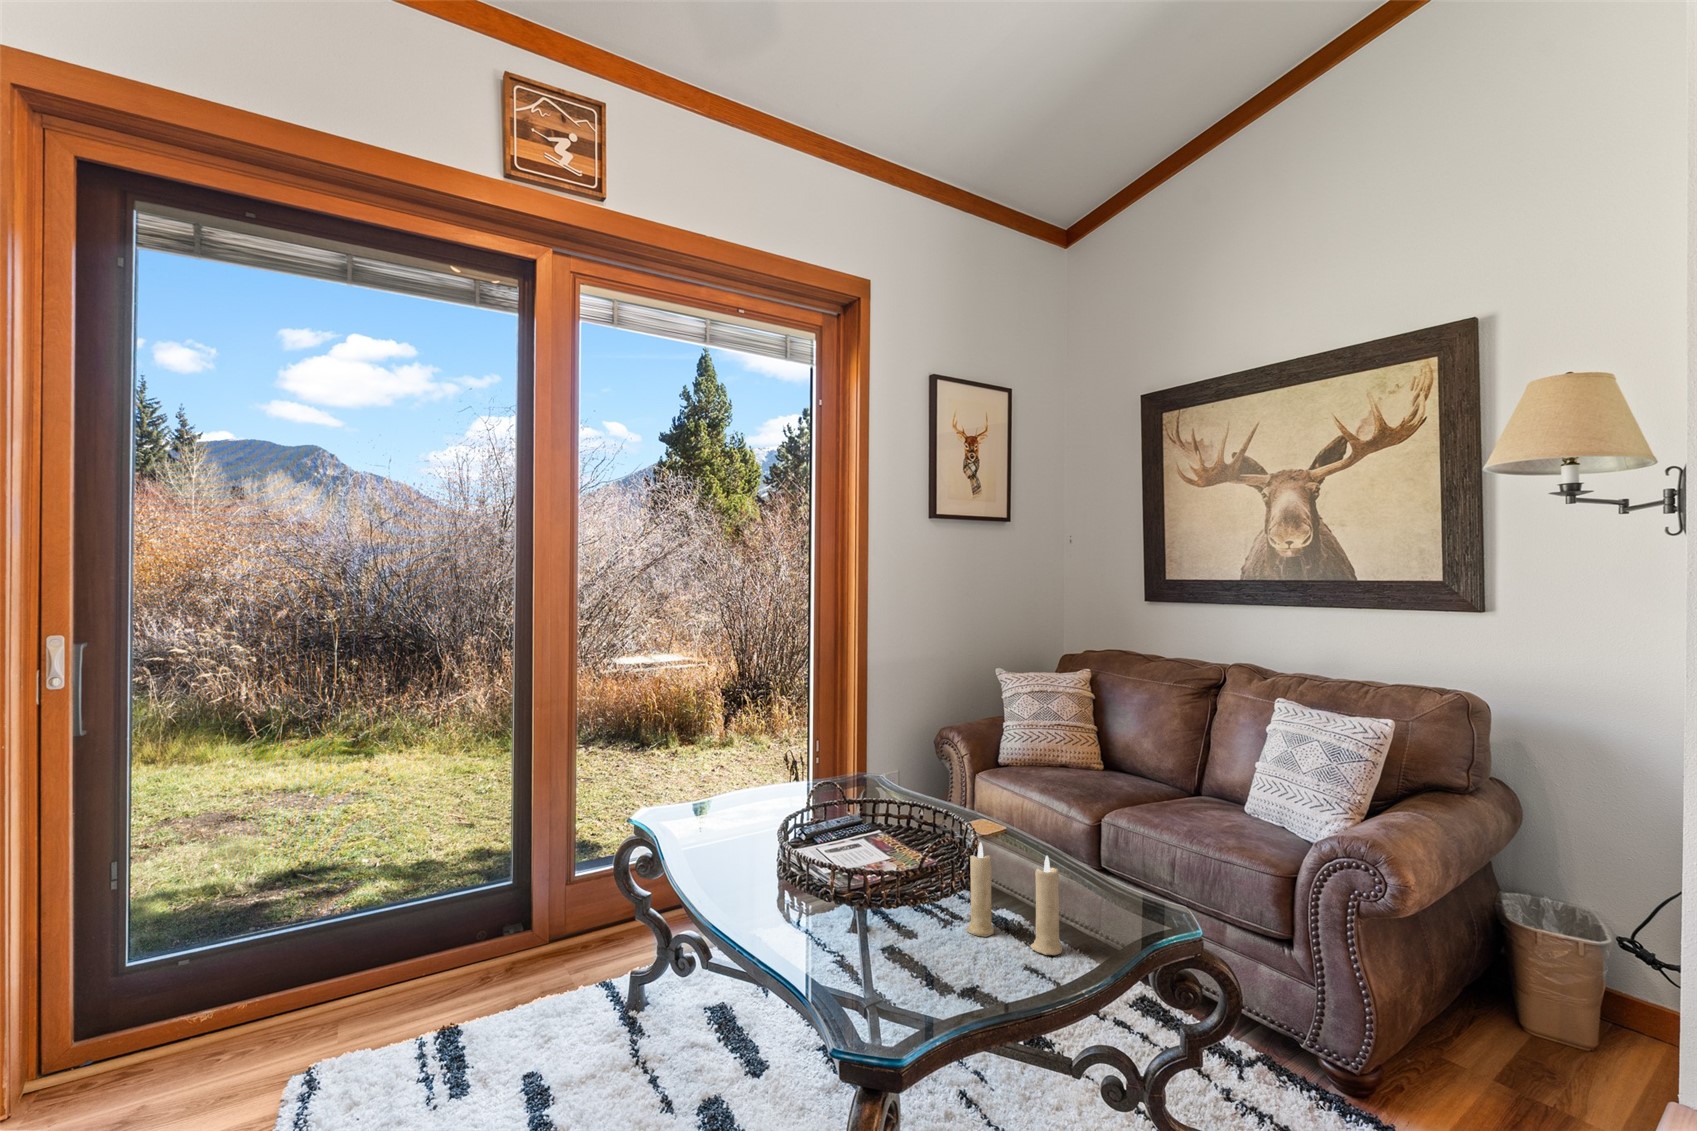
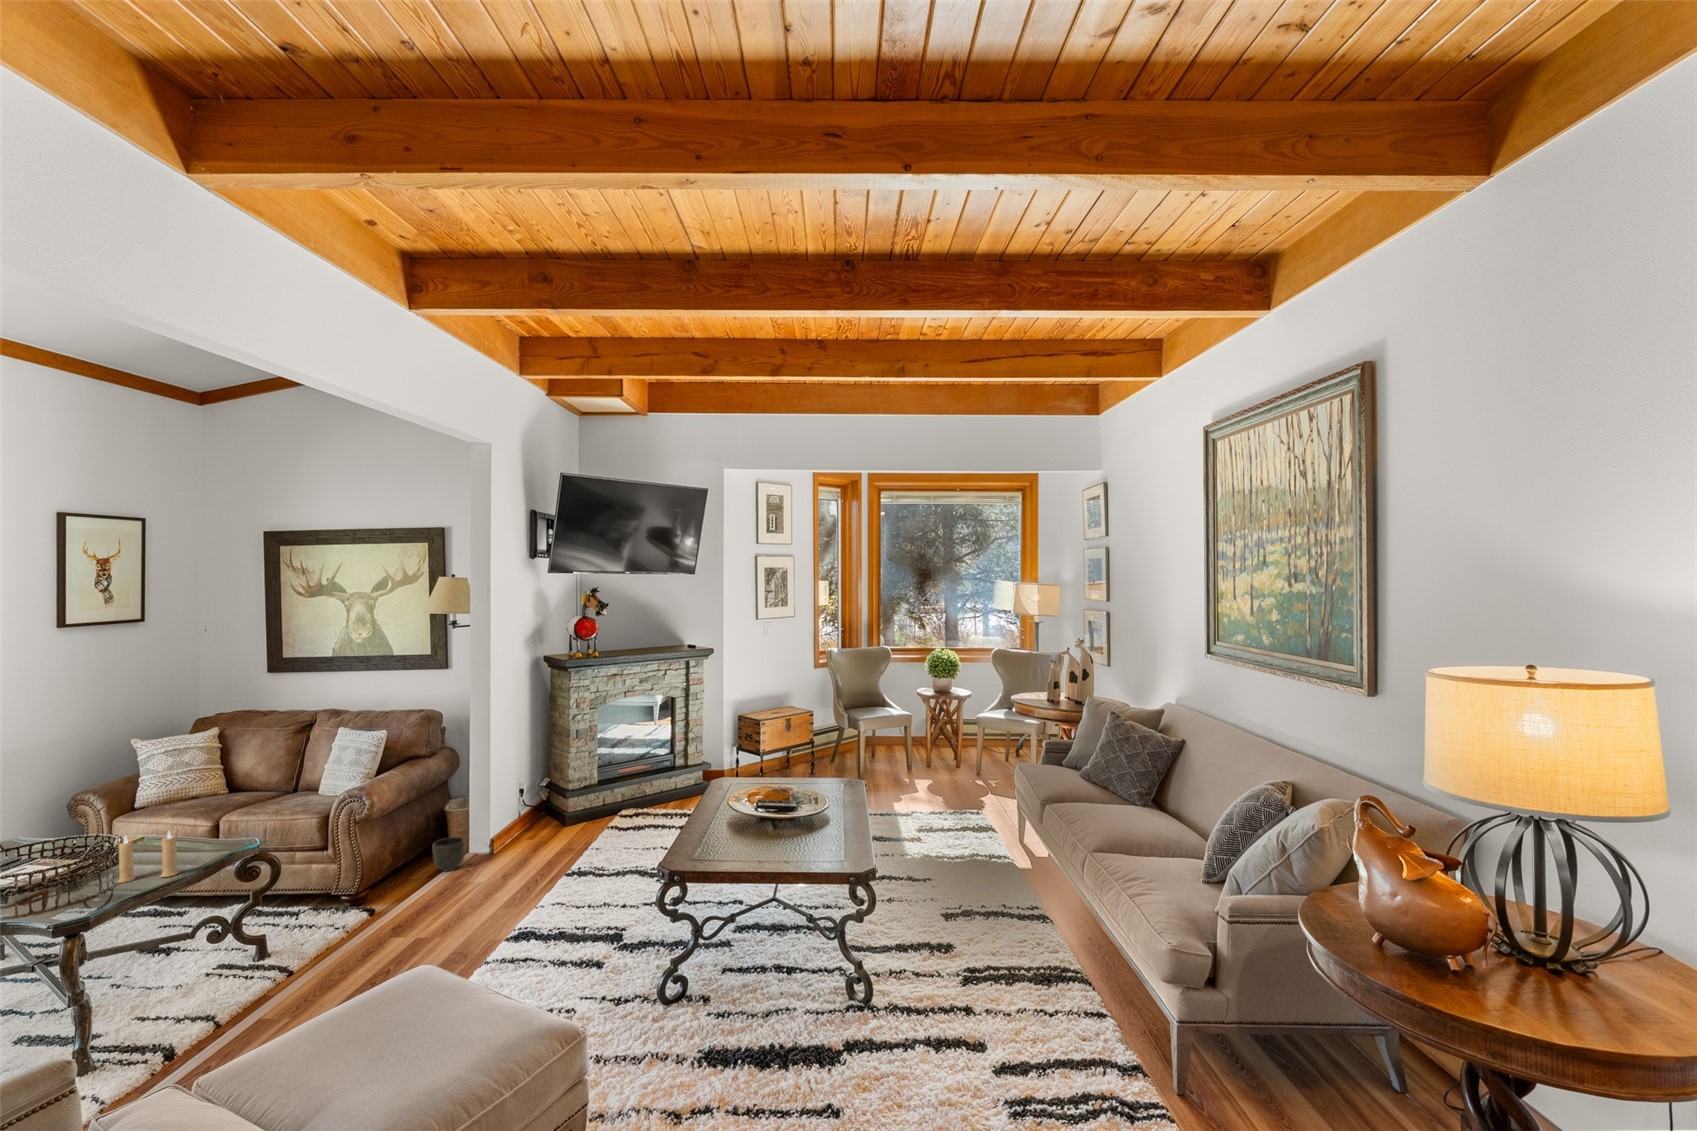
planter: none [1492,982,1581,1072] -> present [433,837,465,871]

